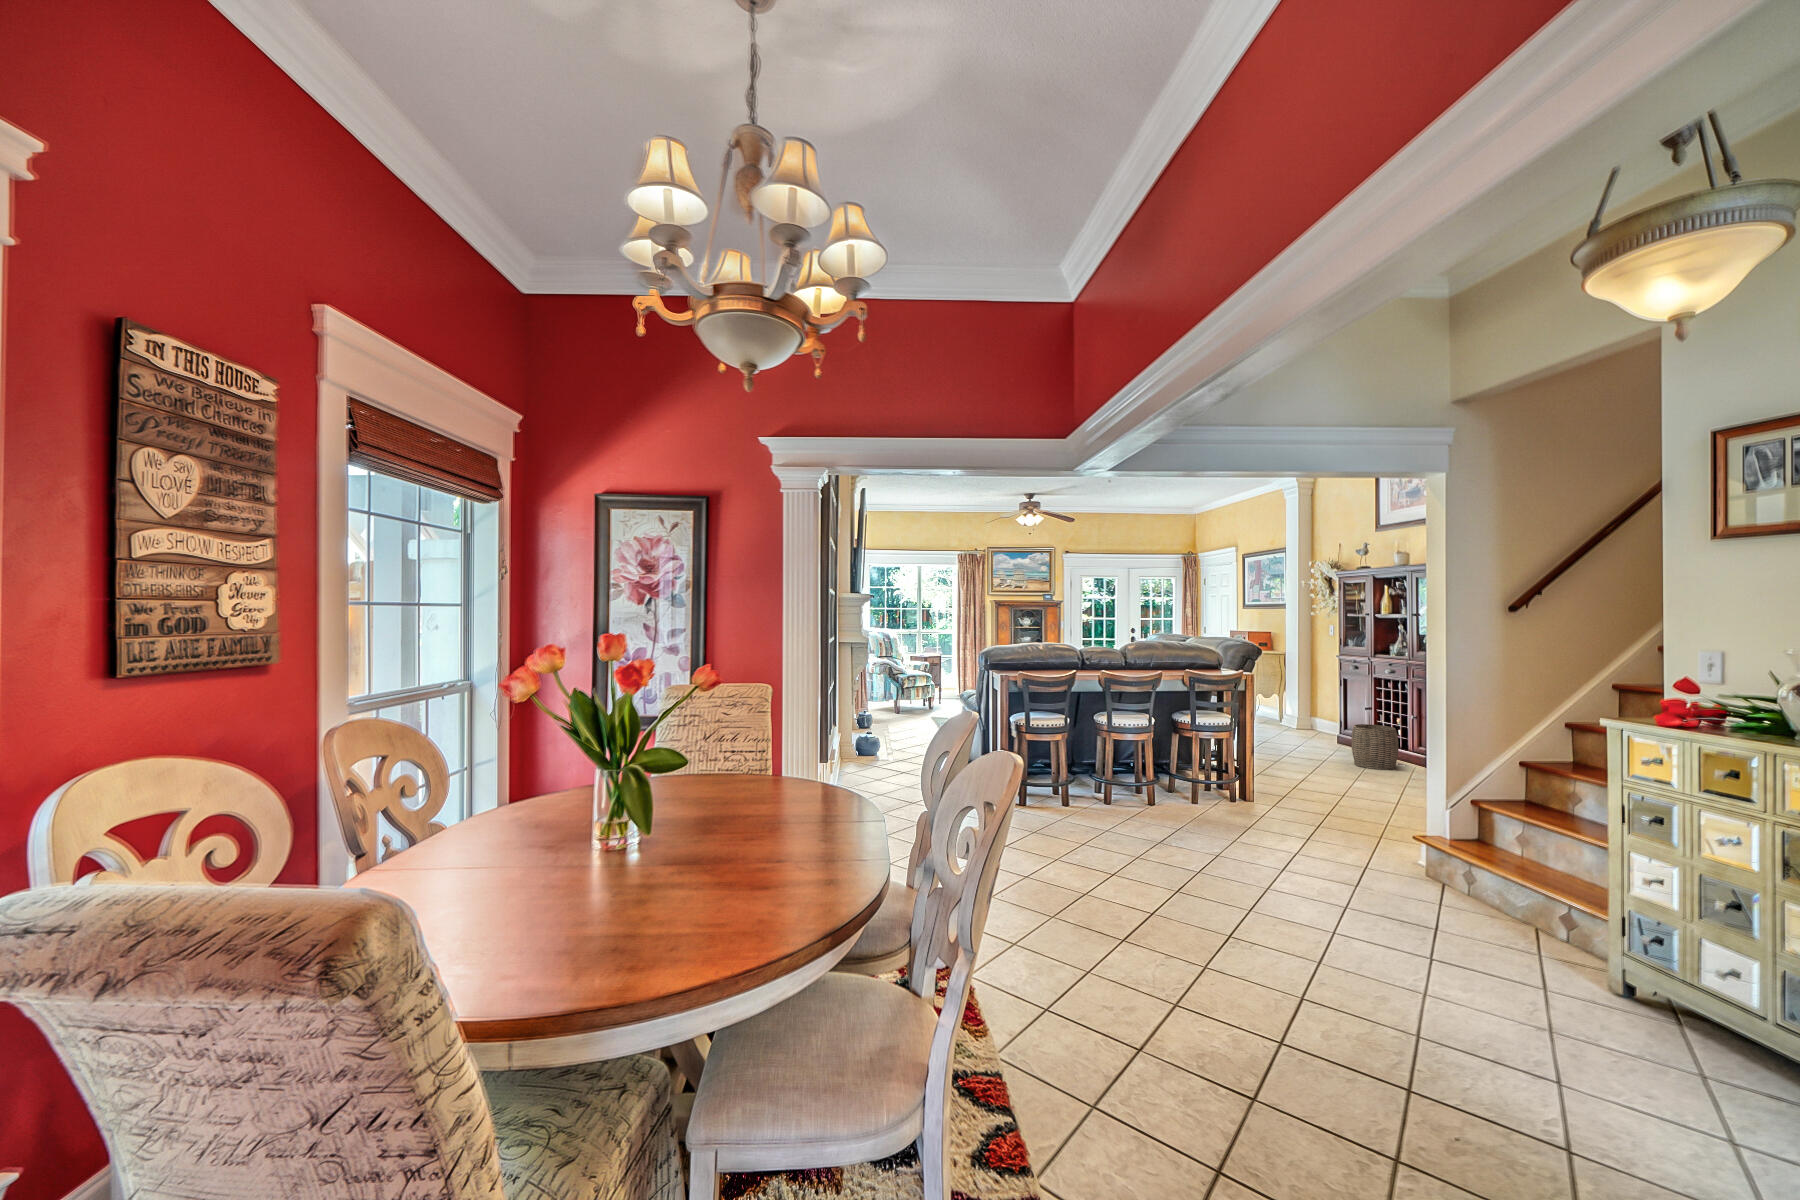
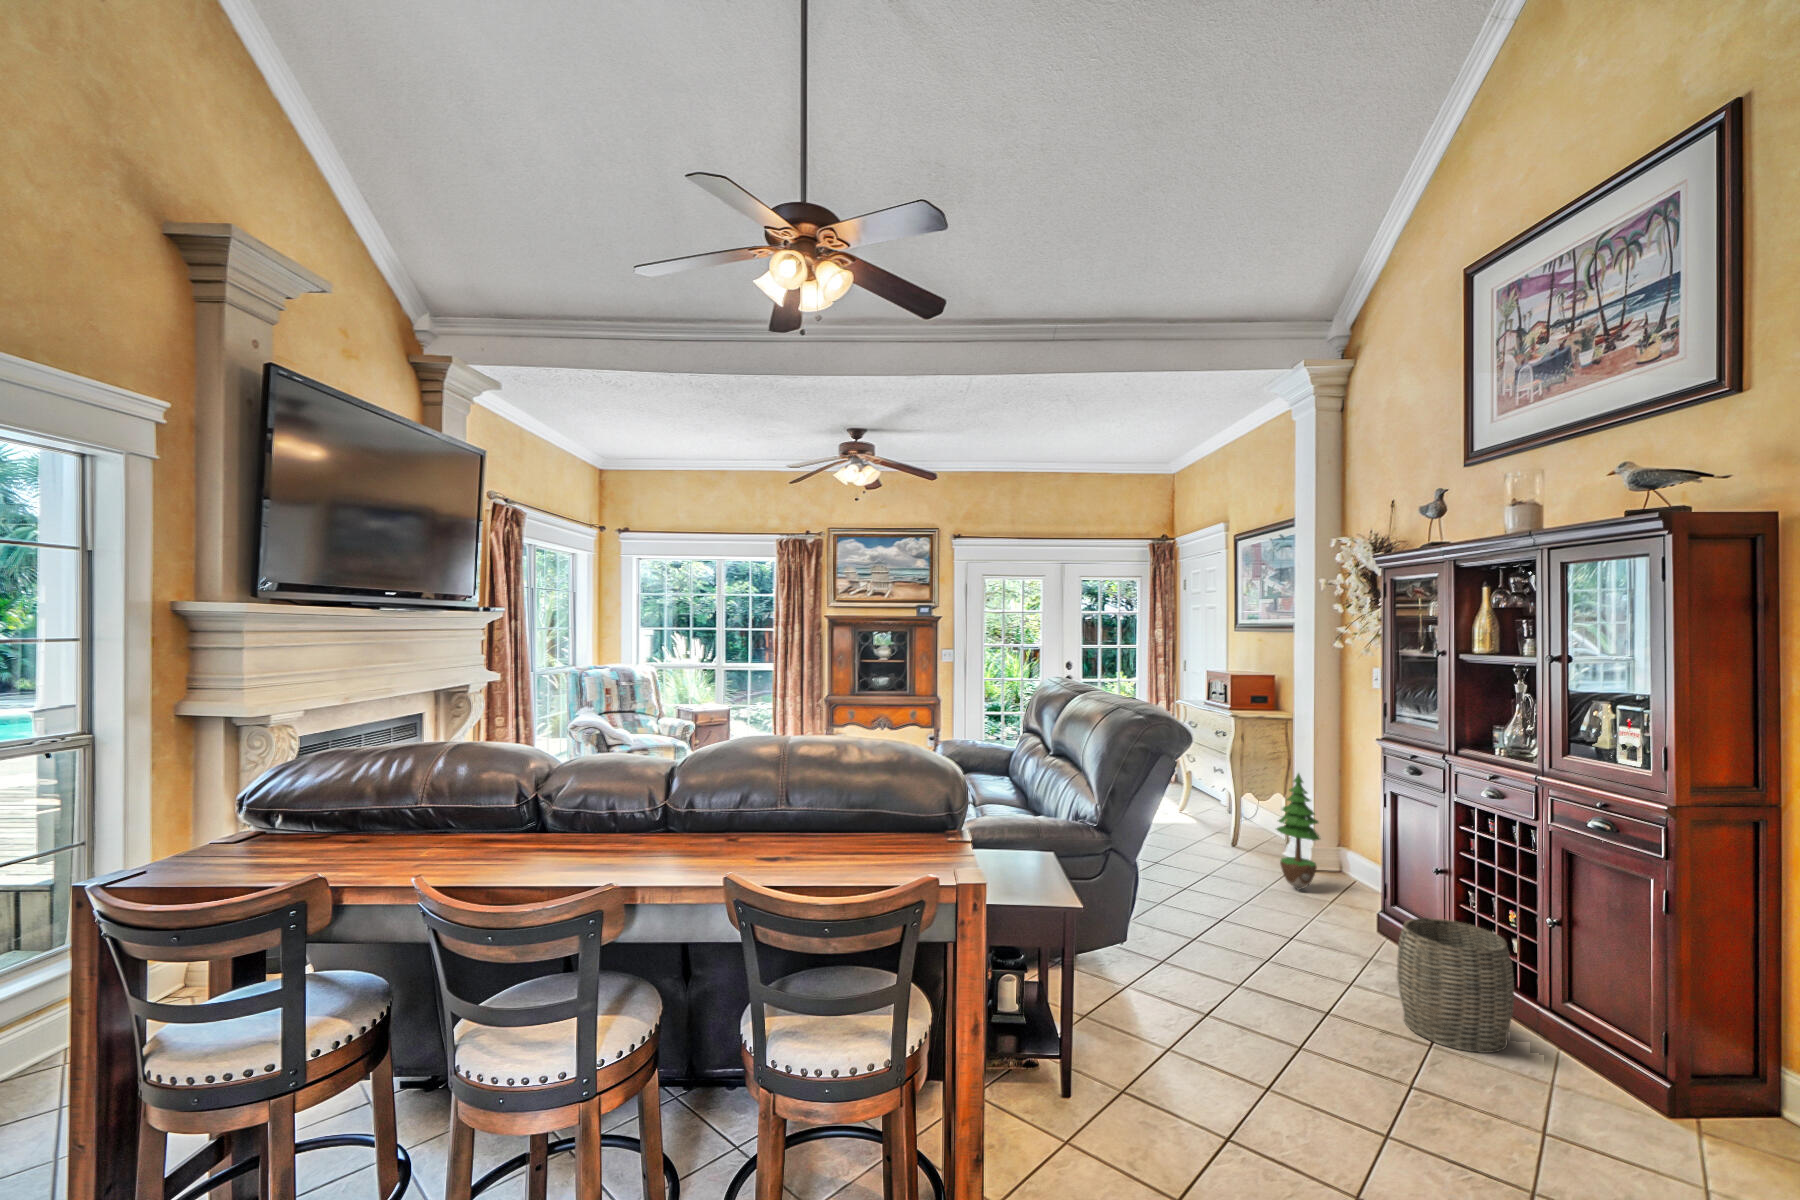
potted tree: none [1281,677,1305,735] -> present [1276,774,1320,890]

